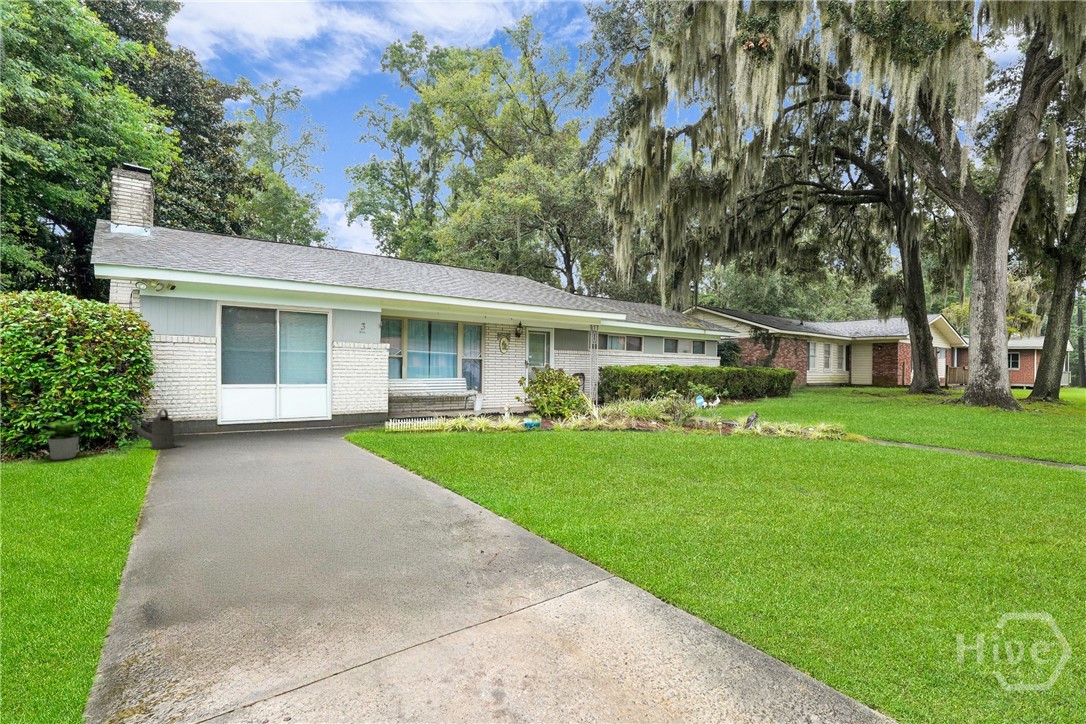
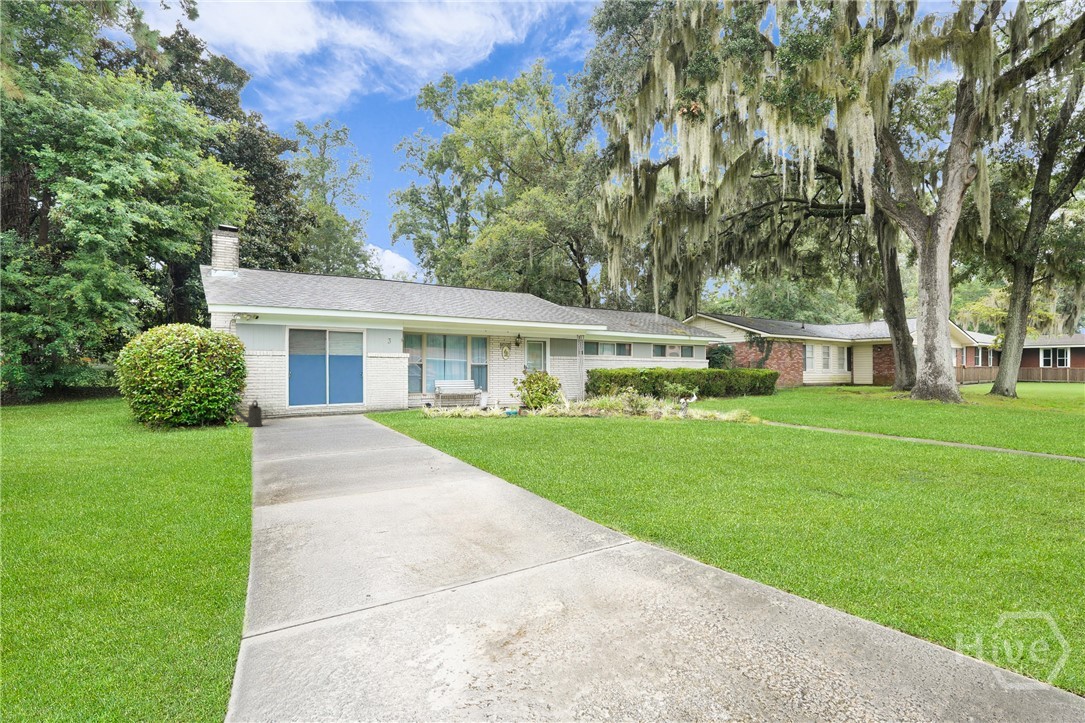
potted plant: present [37,420,80,460] -> none [182,407,214,432]

